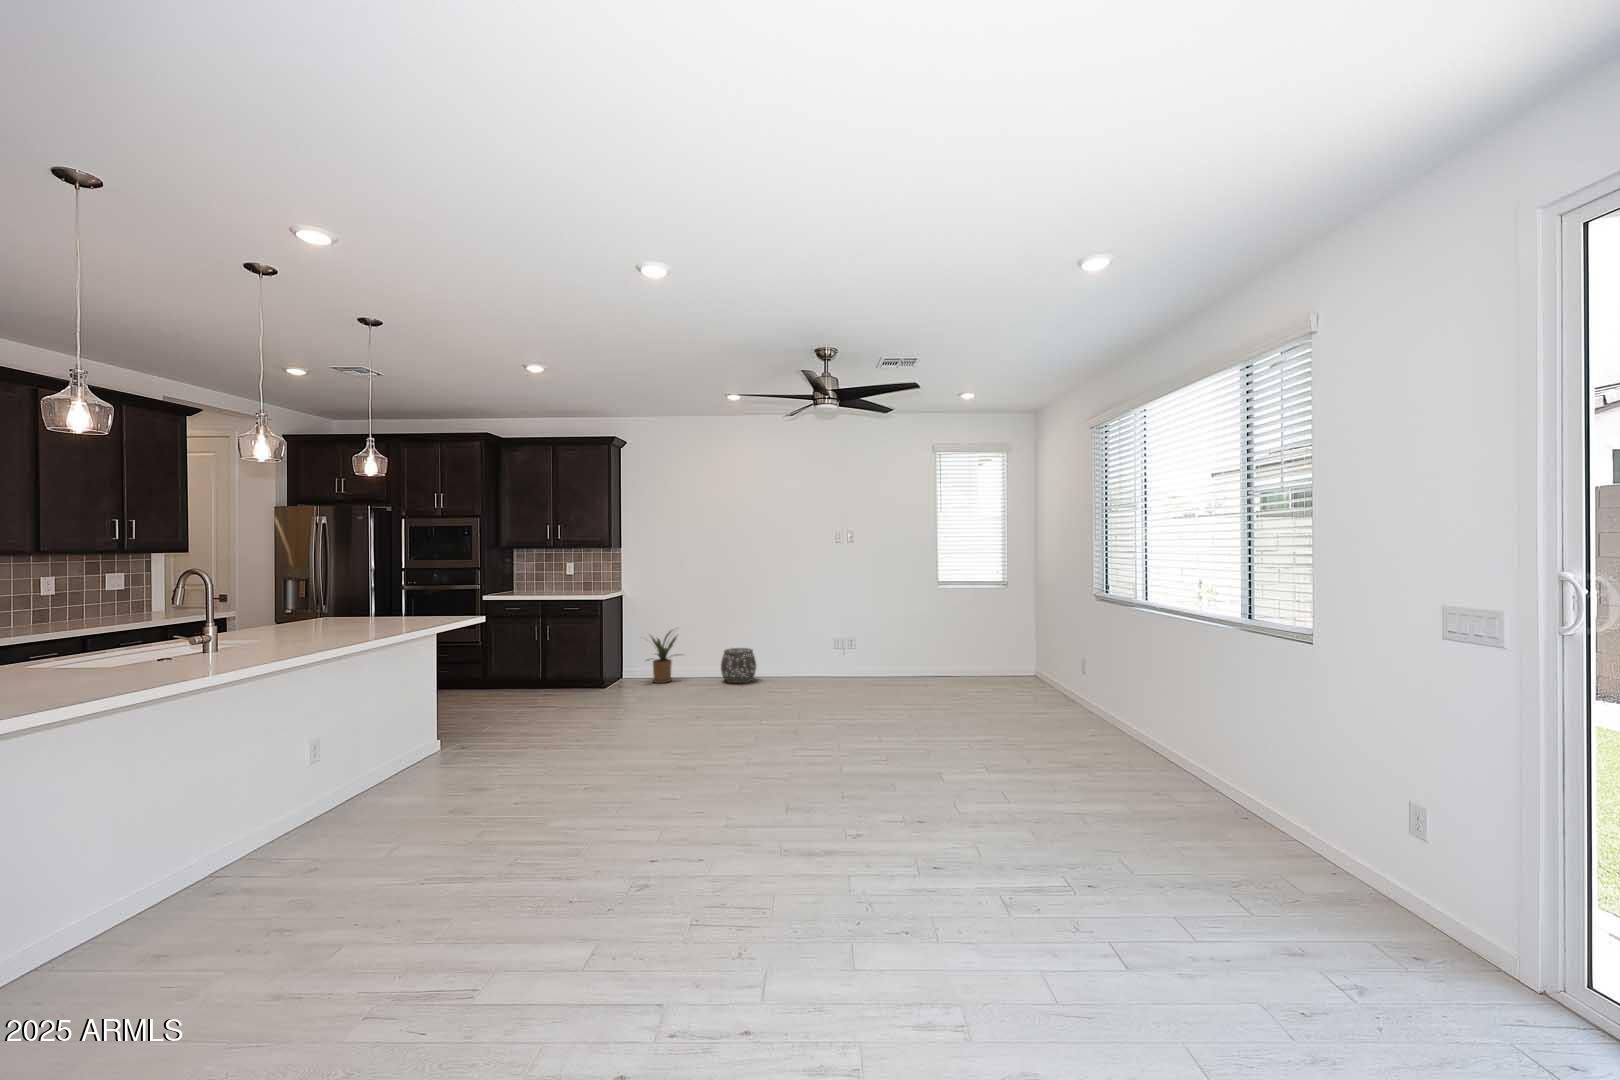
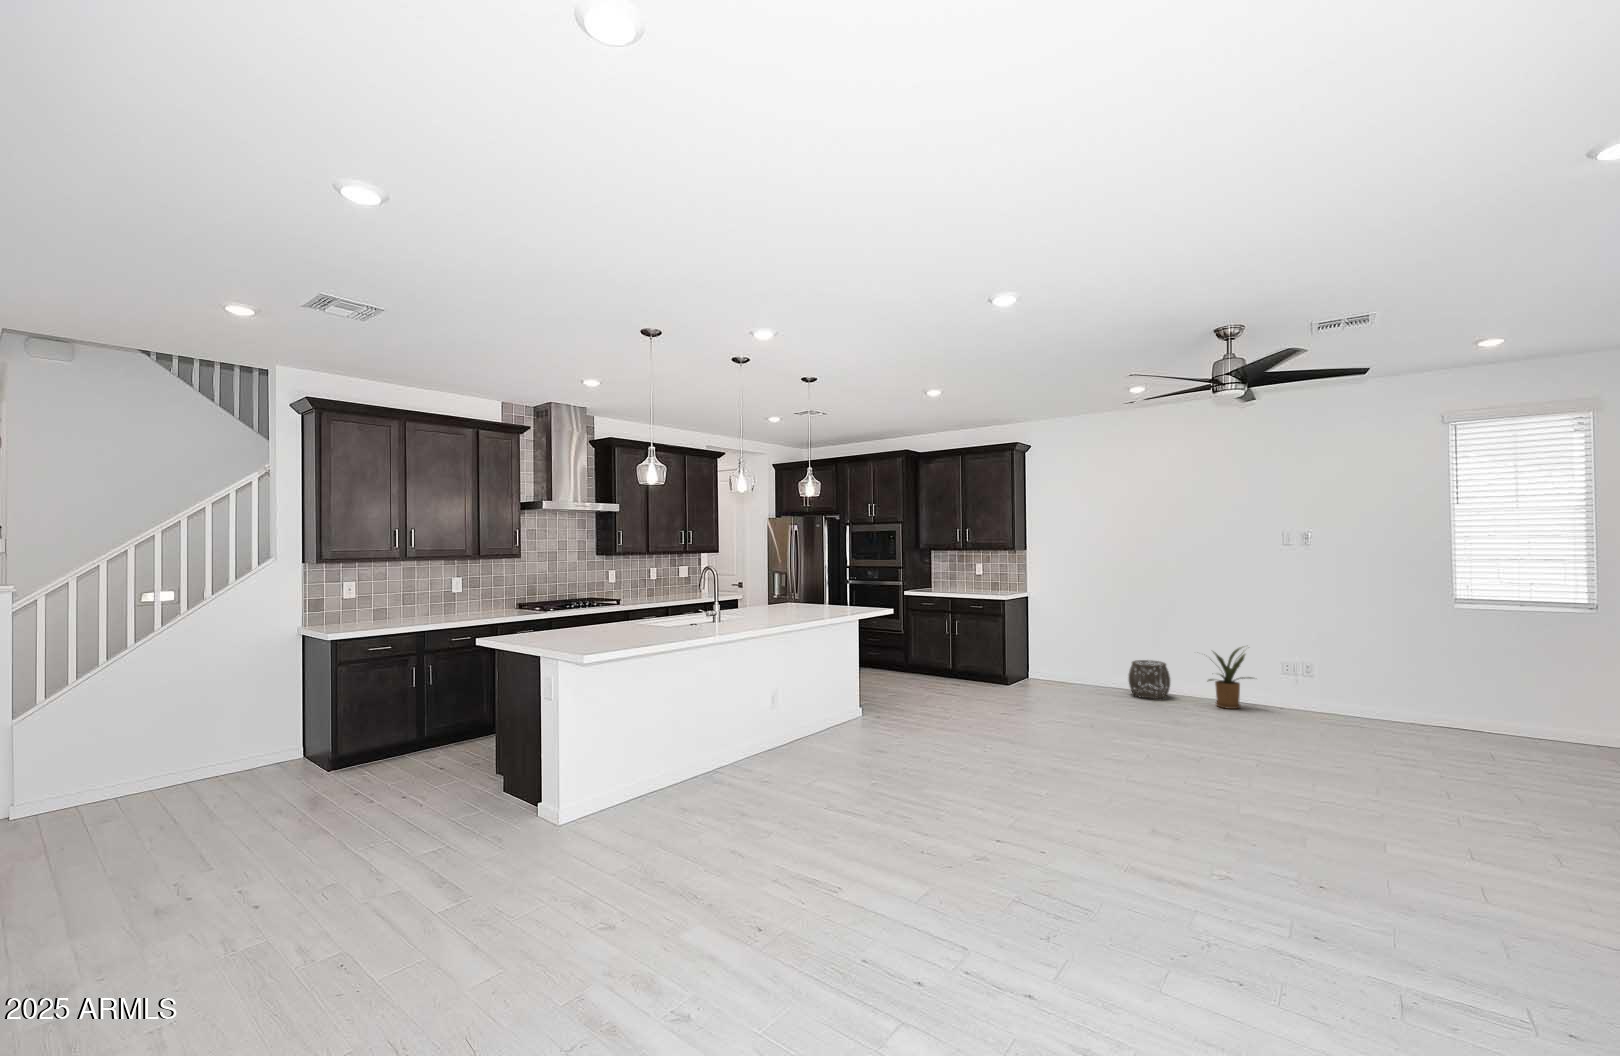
house plant: present [648,631,677,683] -> present [1208,647,1252,709]

